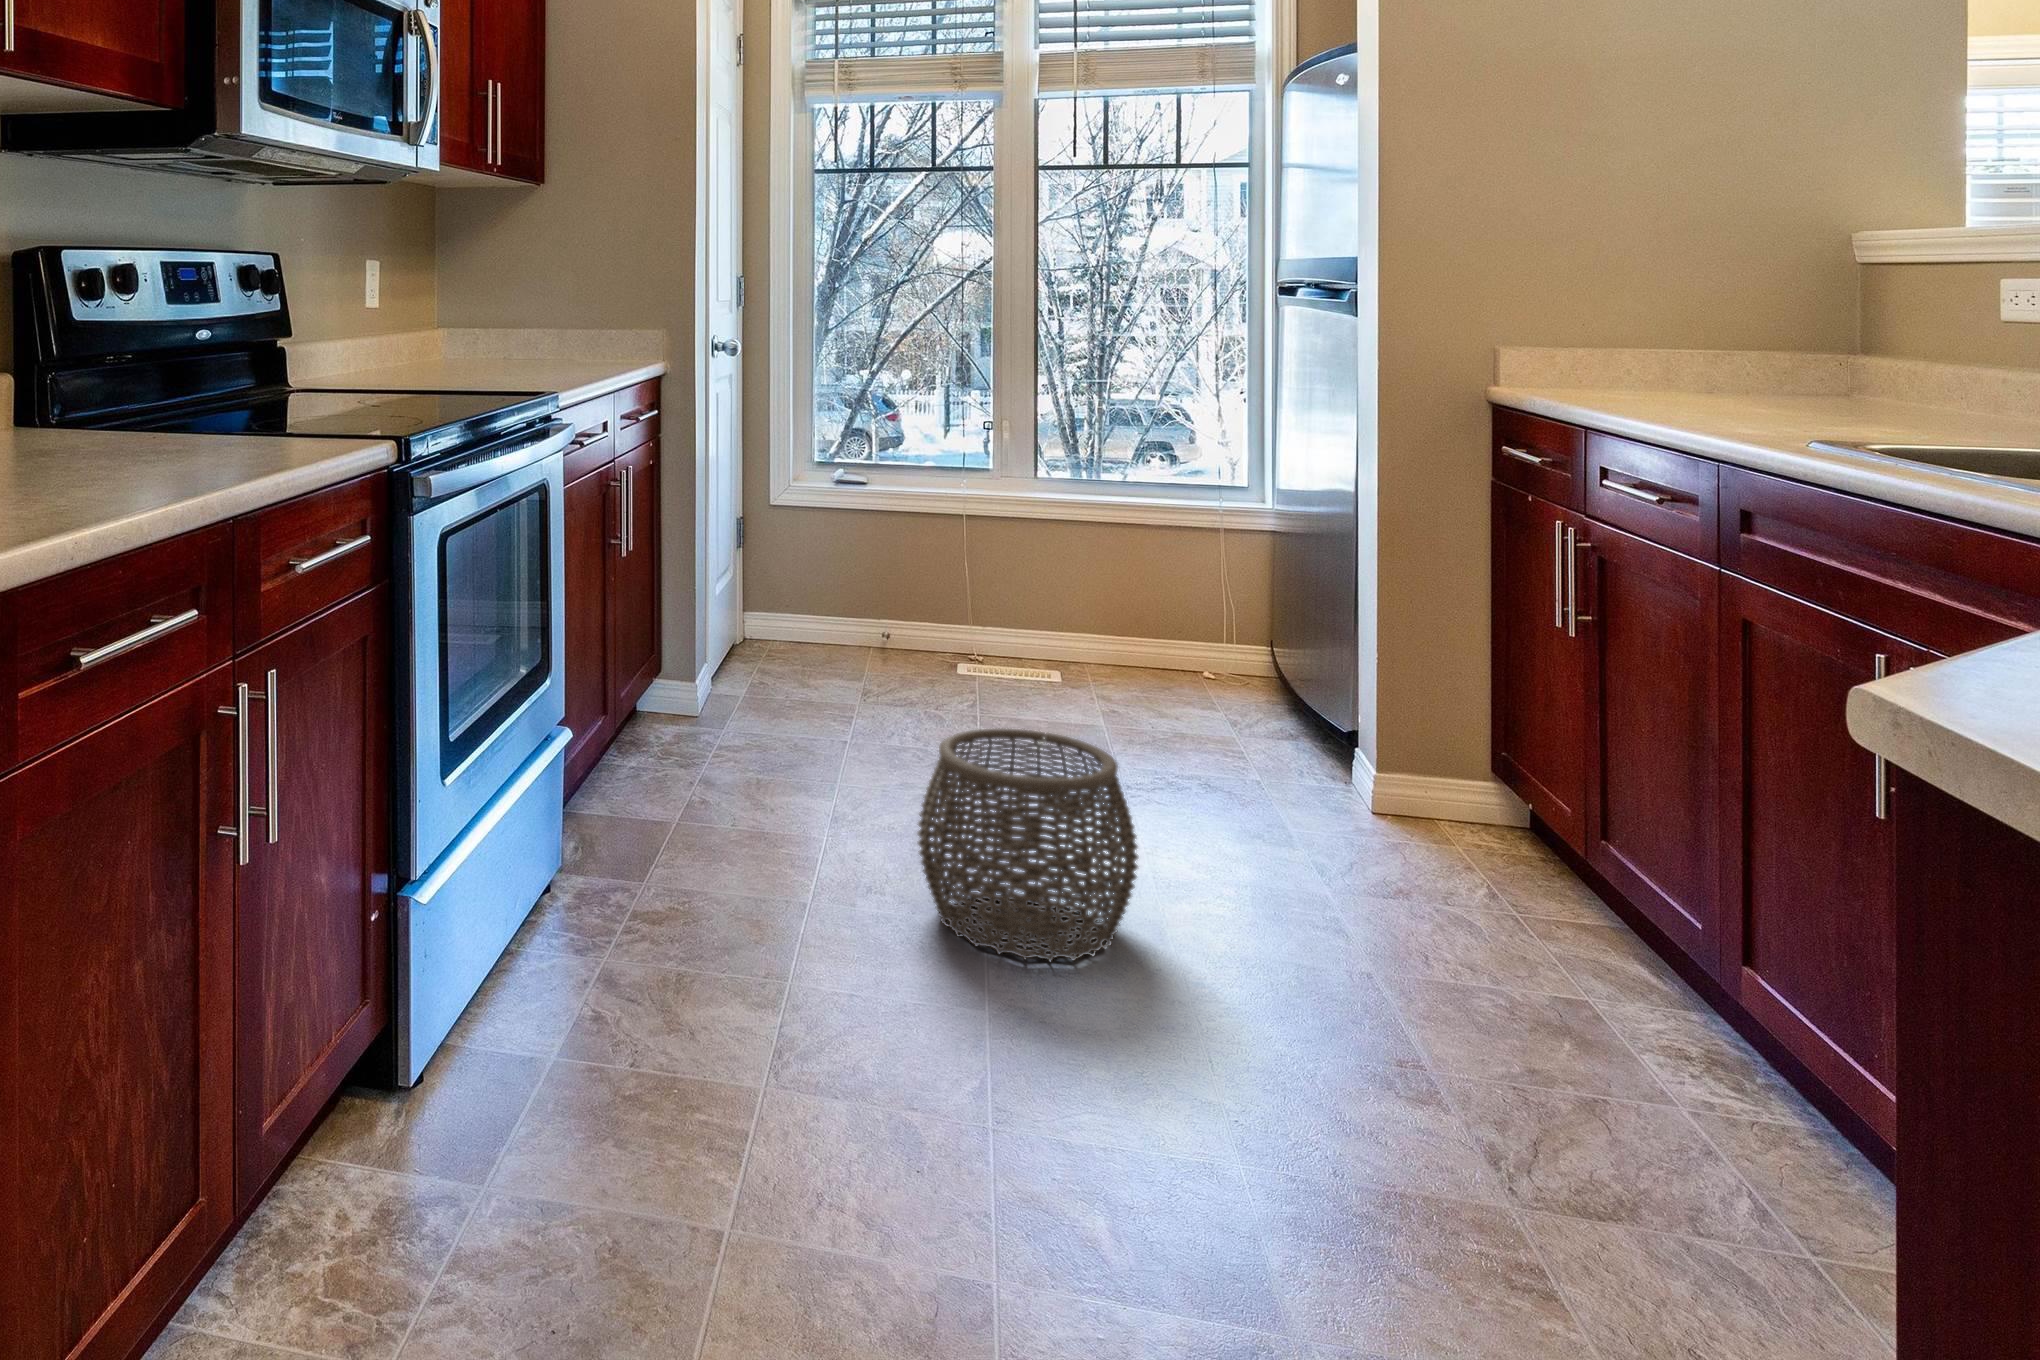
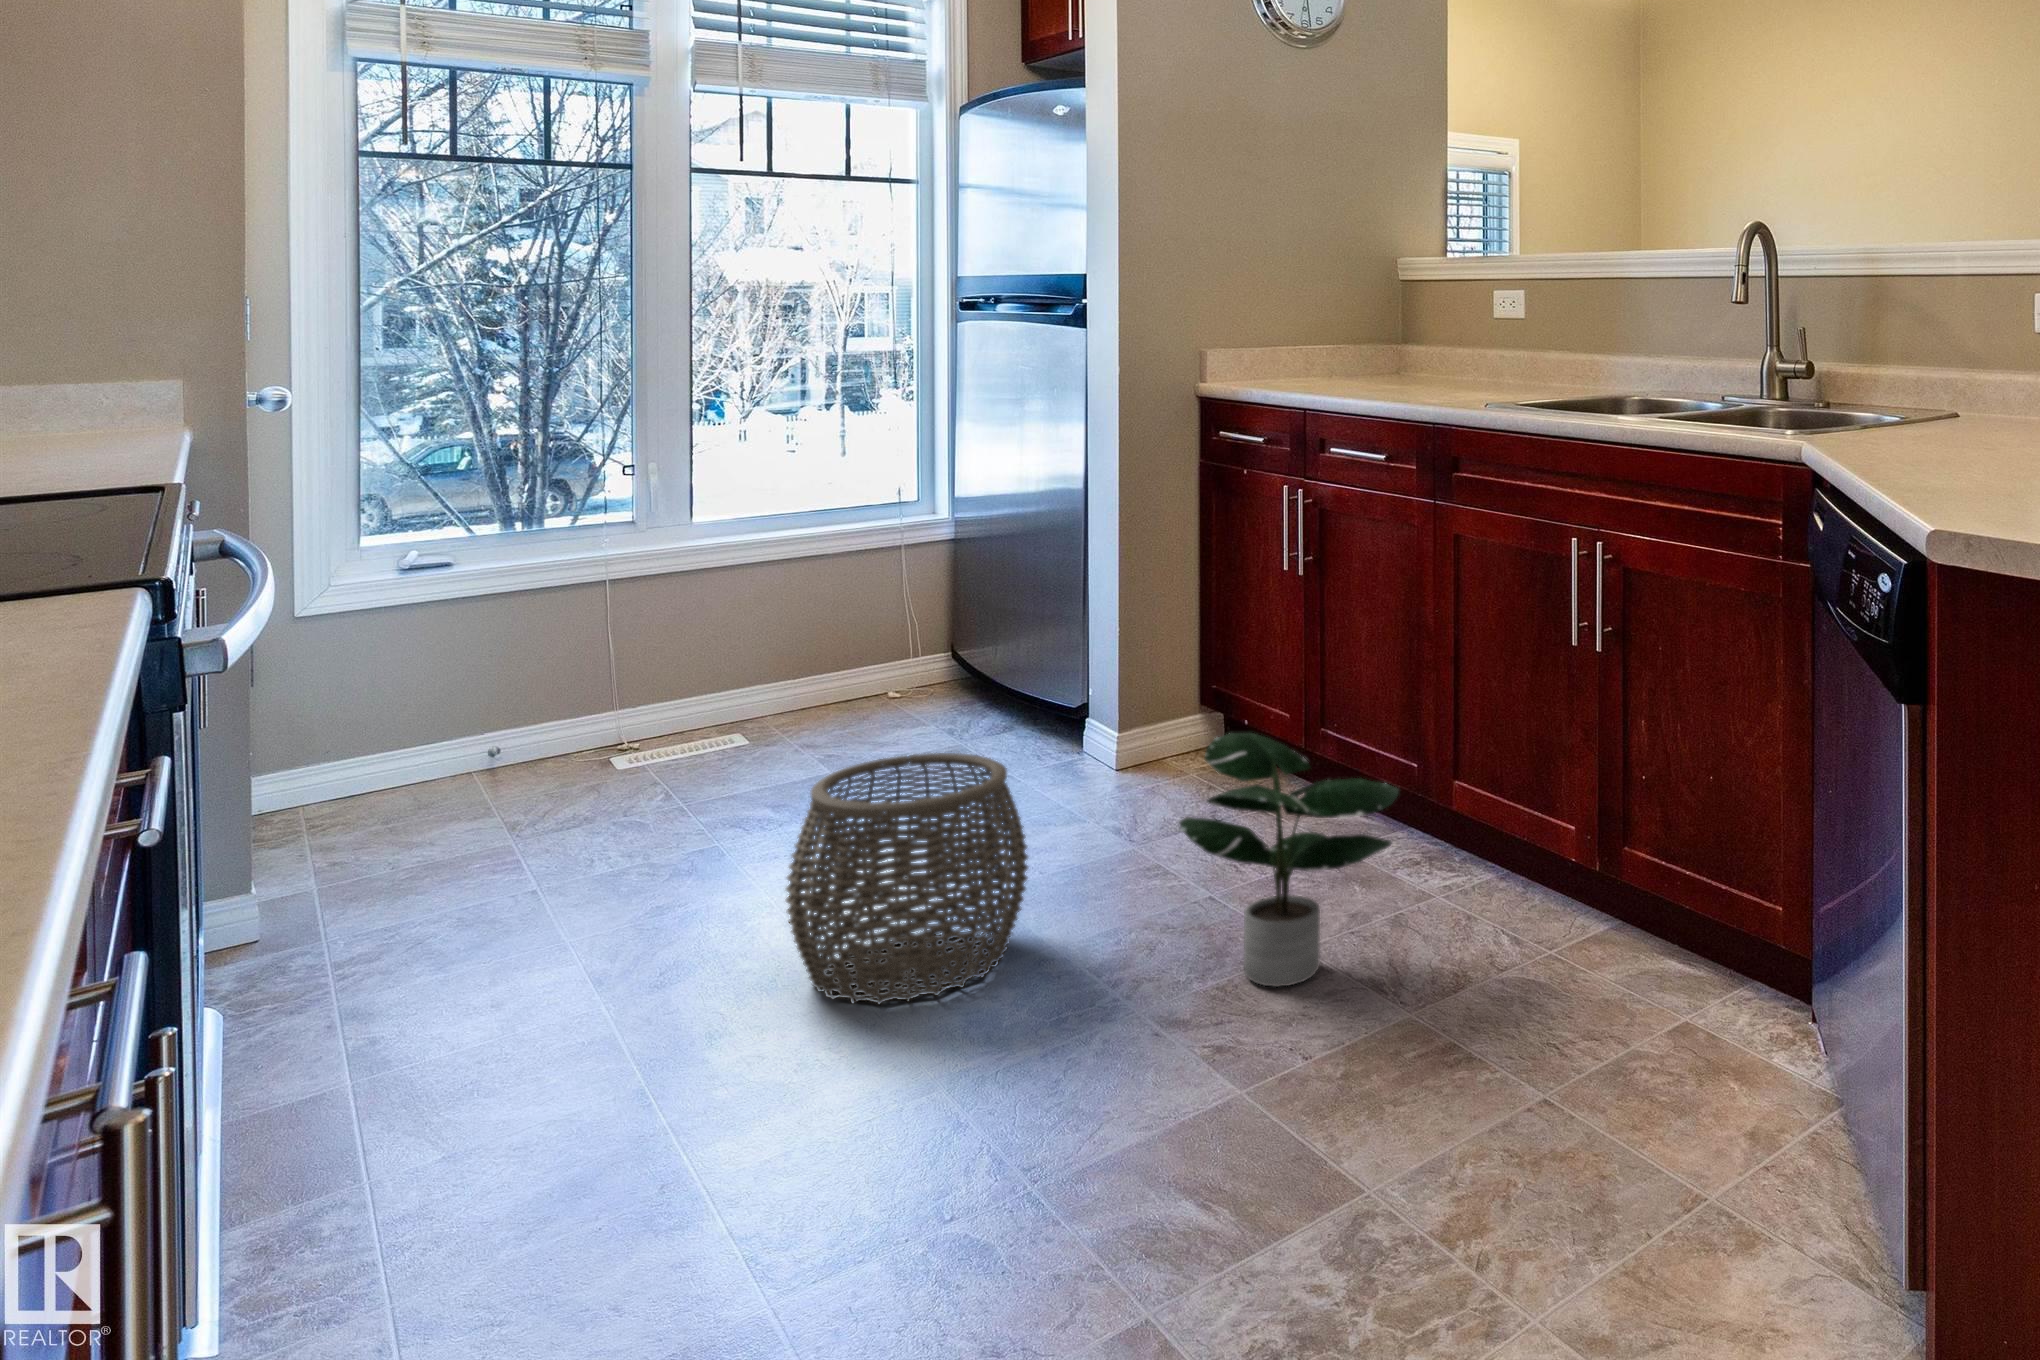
potted plant: none [1256,802,1559,1113] -> present [1180,733,1399,987]

